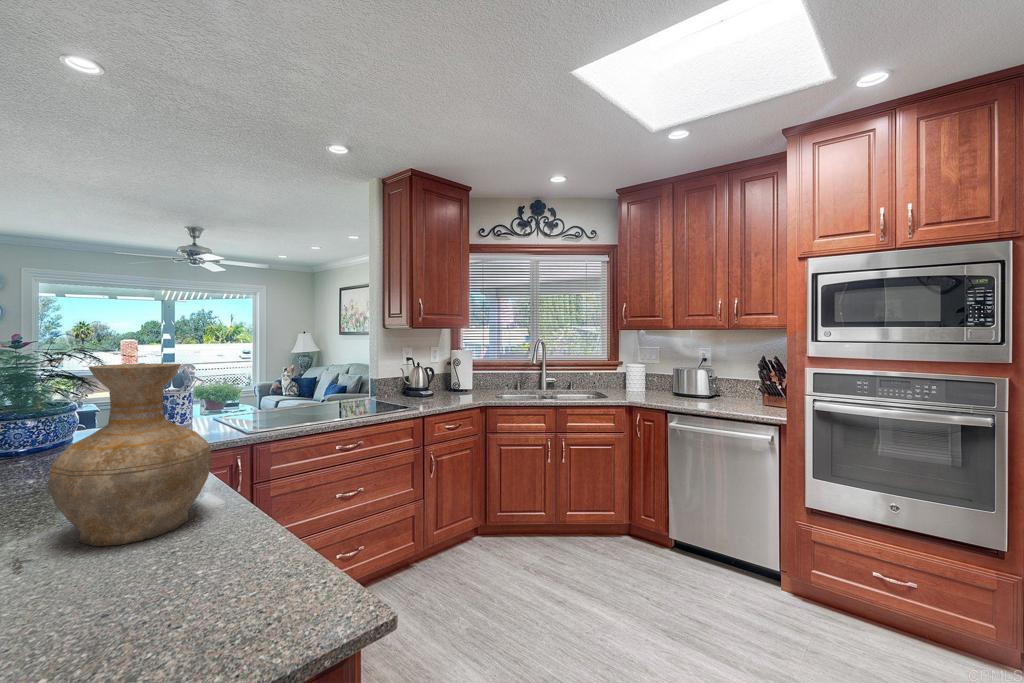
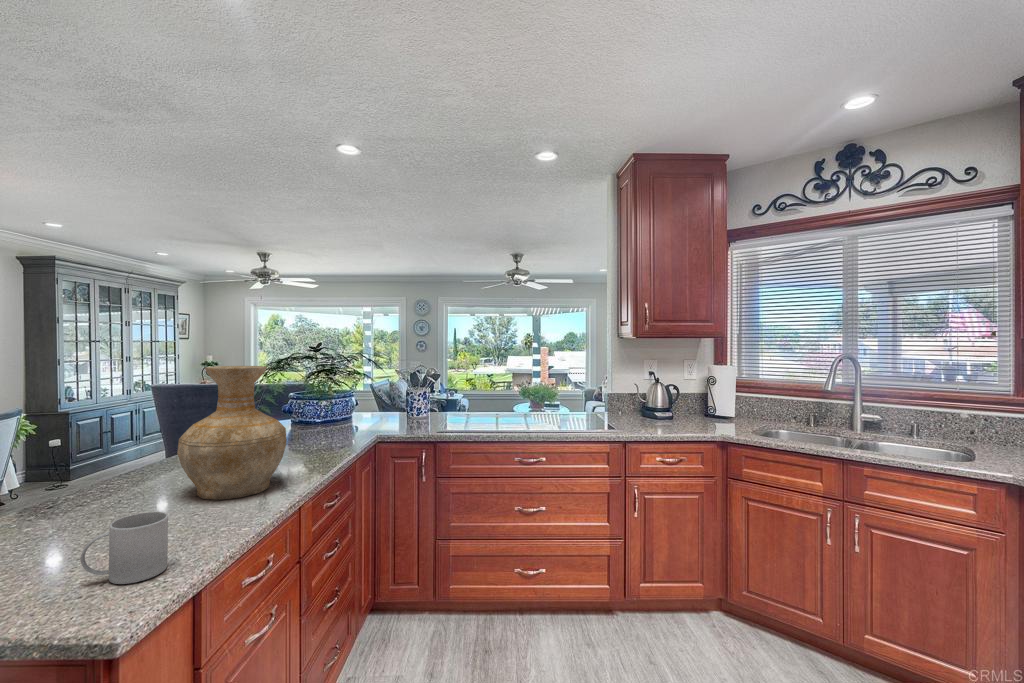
mug: none [227,525,297,612] -> present [81,512,168,584]

